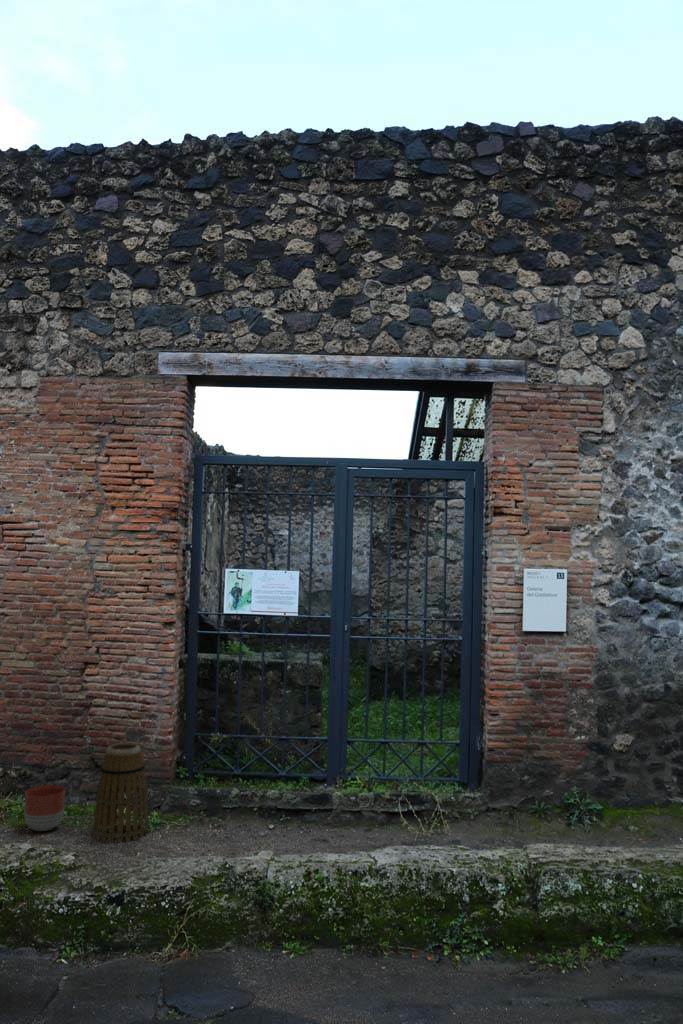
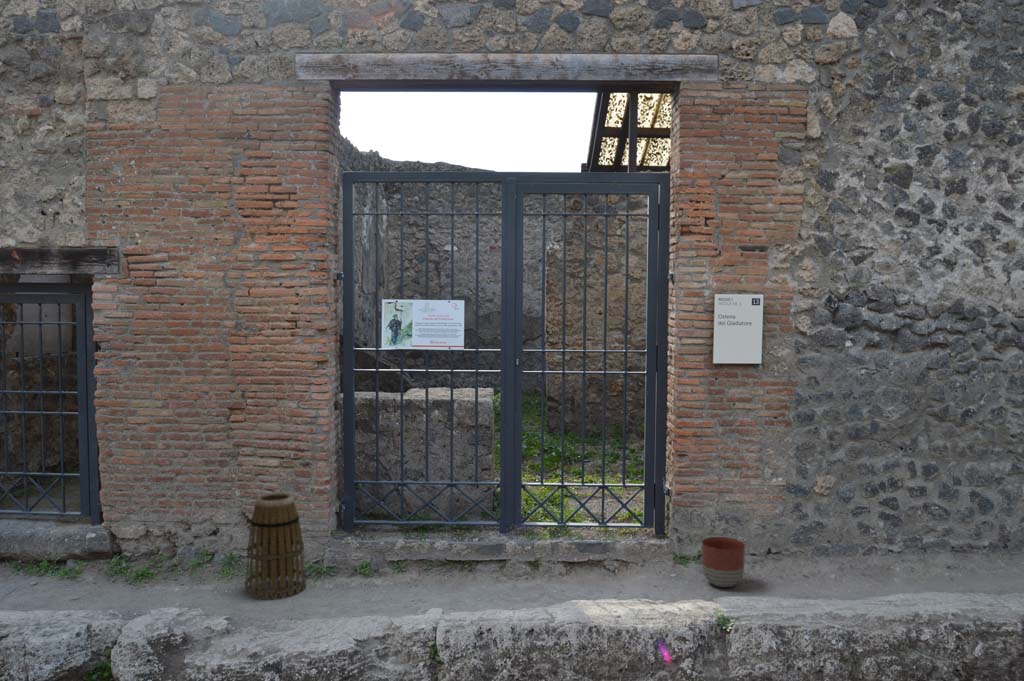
planter: present [25,785,65,831] -> present [702,537,745,587]

